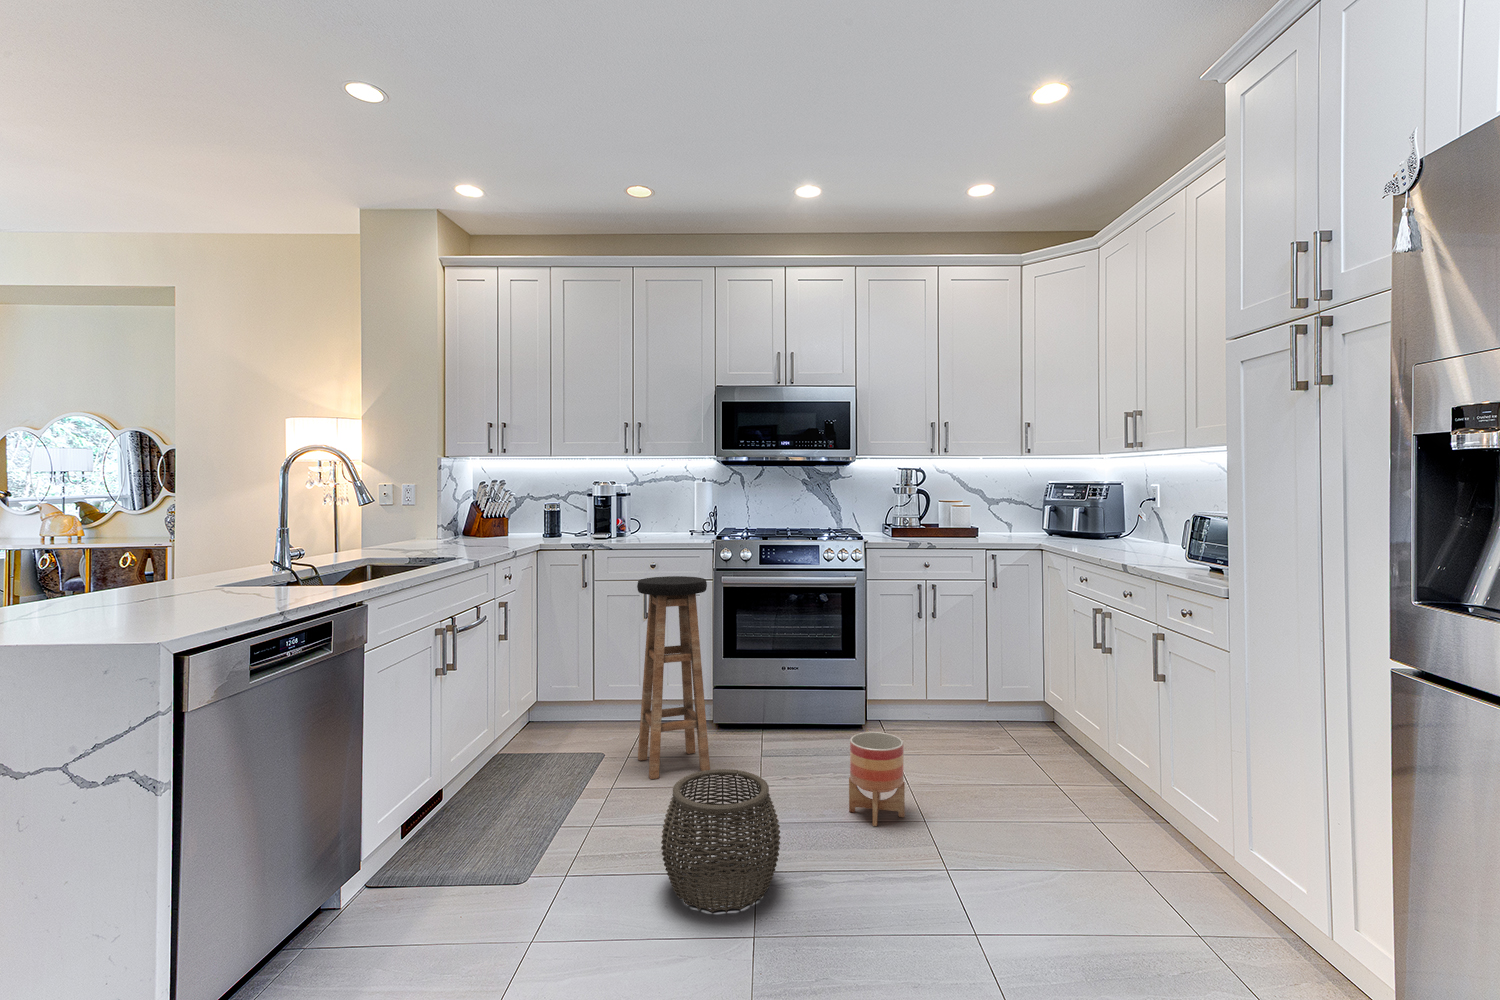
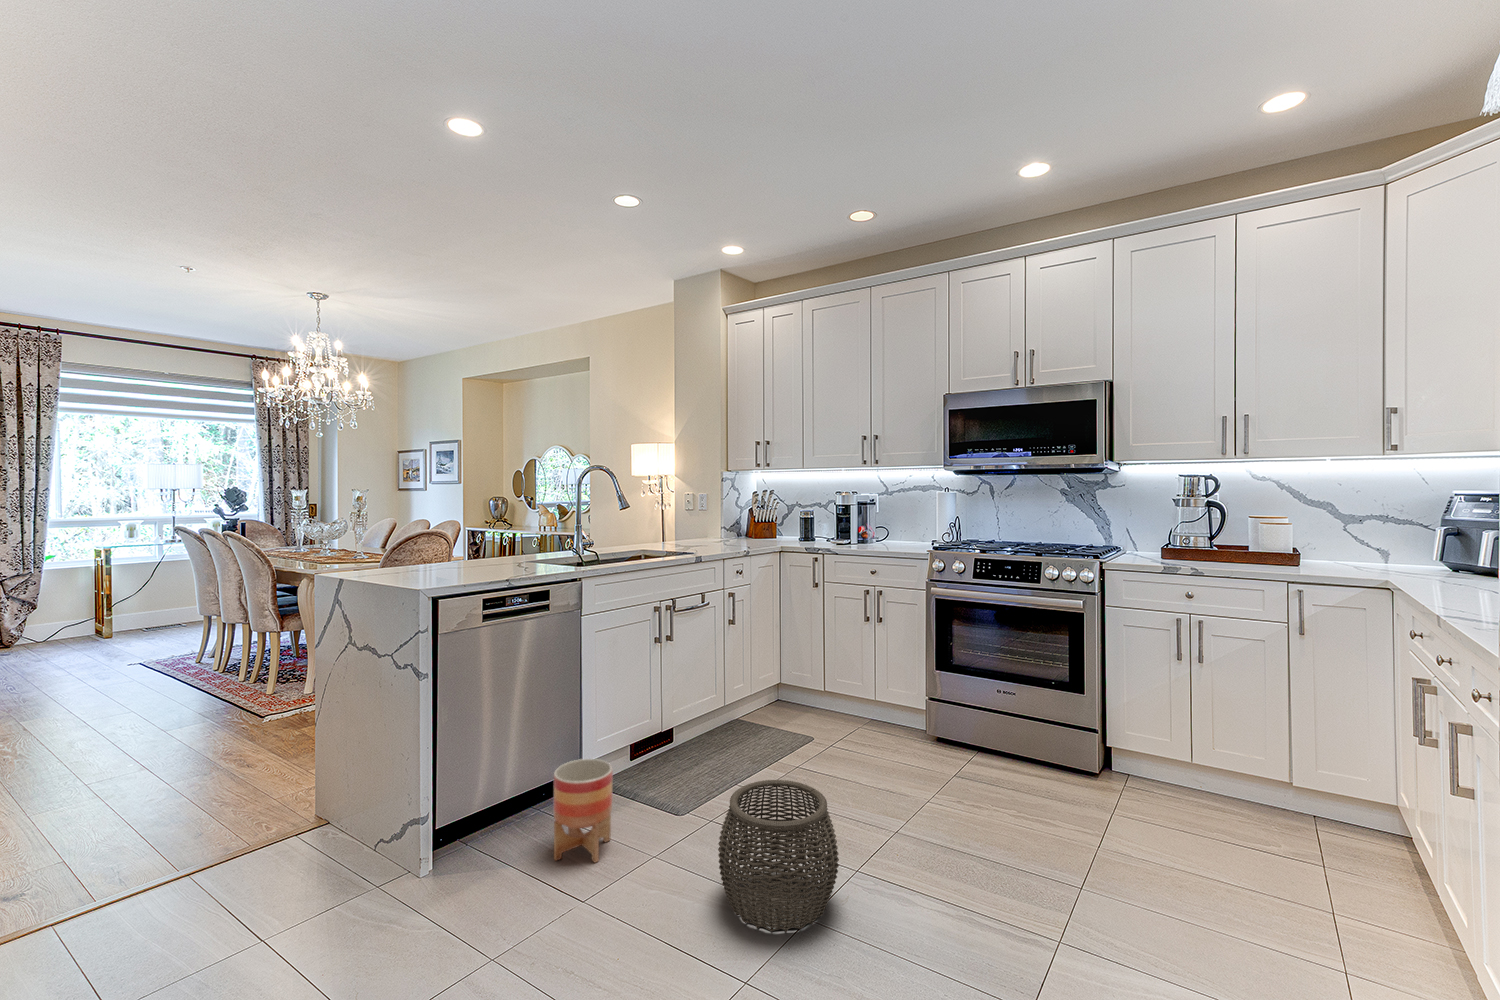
bar stool: present [637,576,710,779] -> none [818,584,887,786]
planter: present [849,732,905,826] -> present [554,759,613,863]

